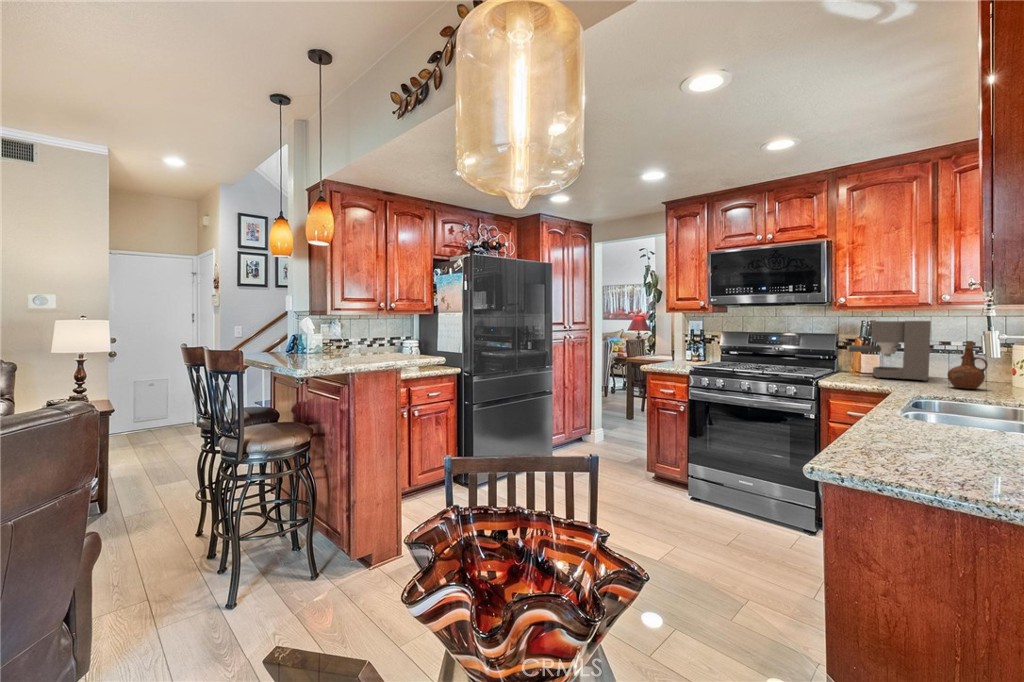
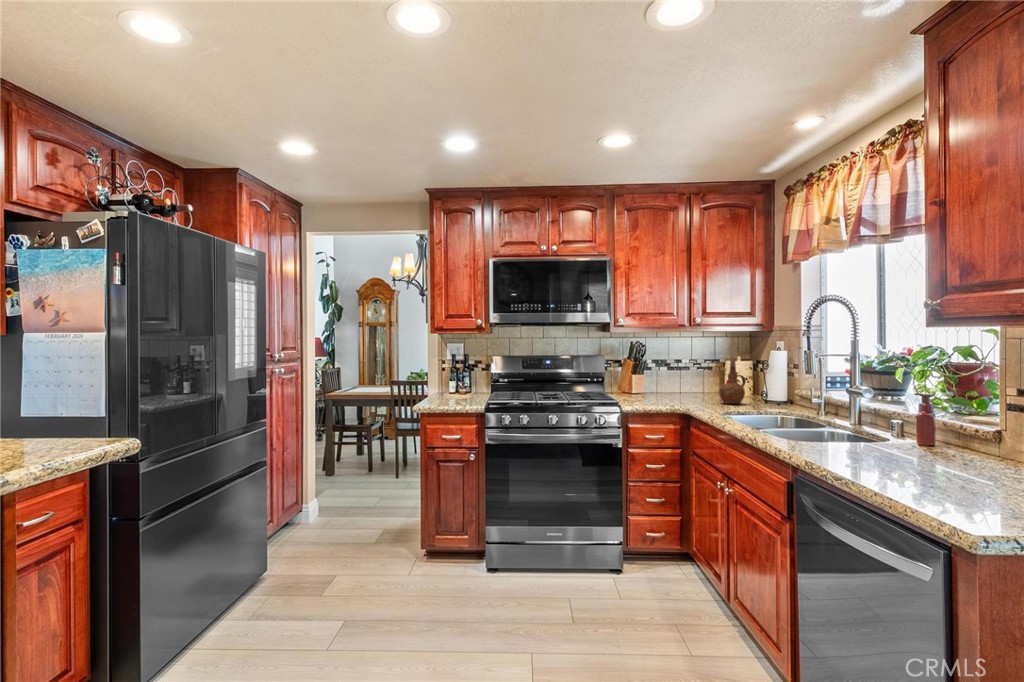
coffee maker: present [849,321,931,381] -> none [633,342,699,400]

